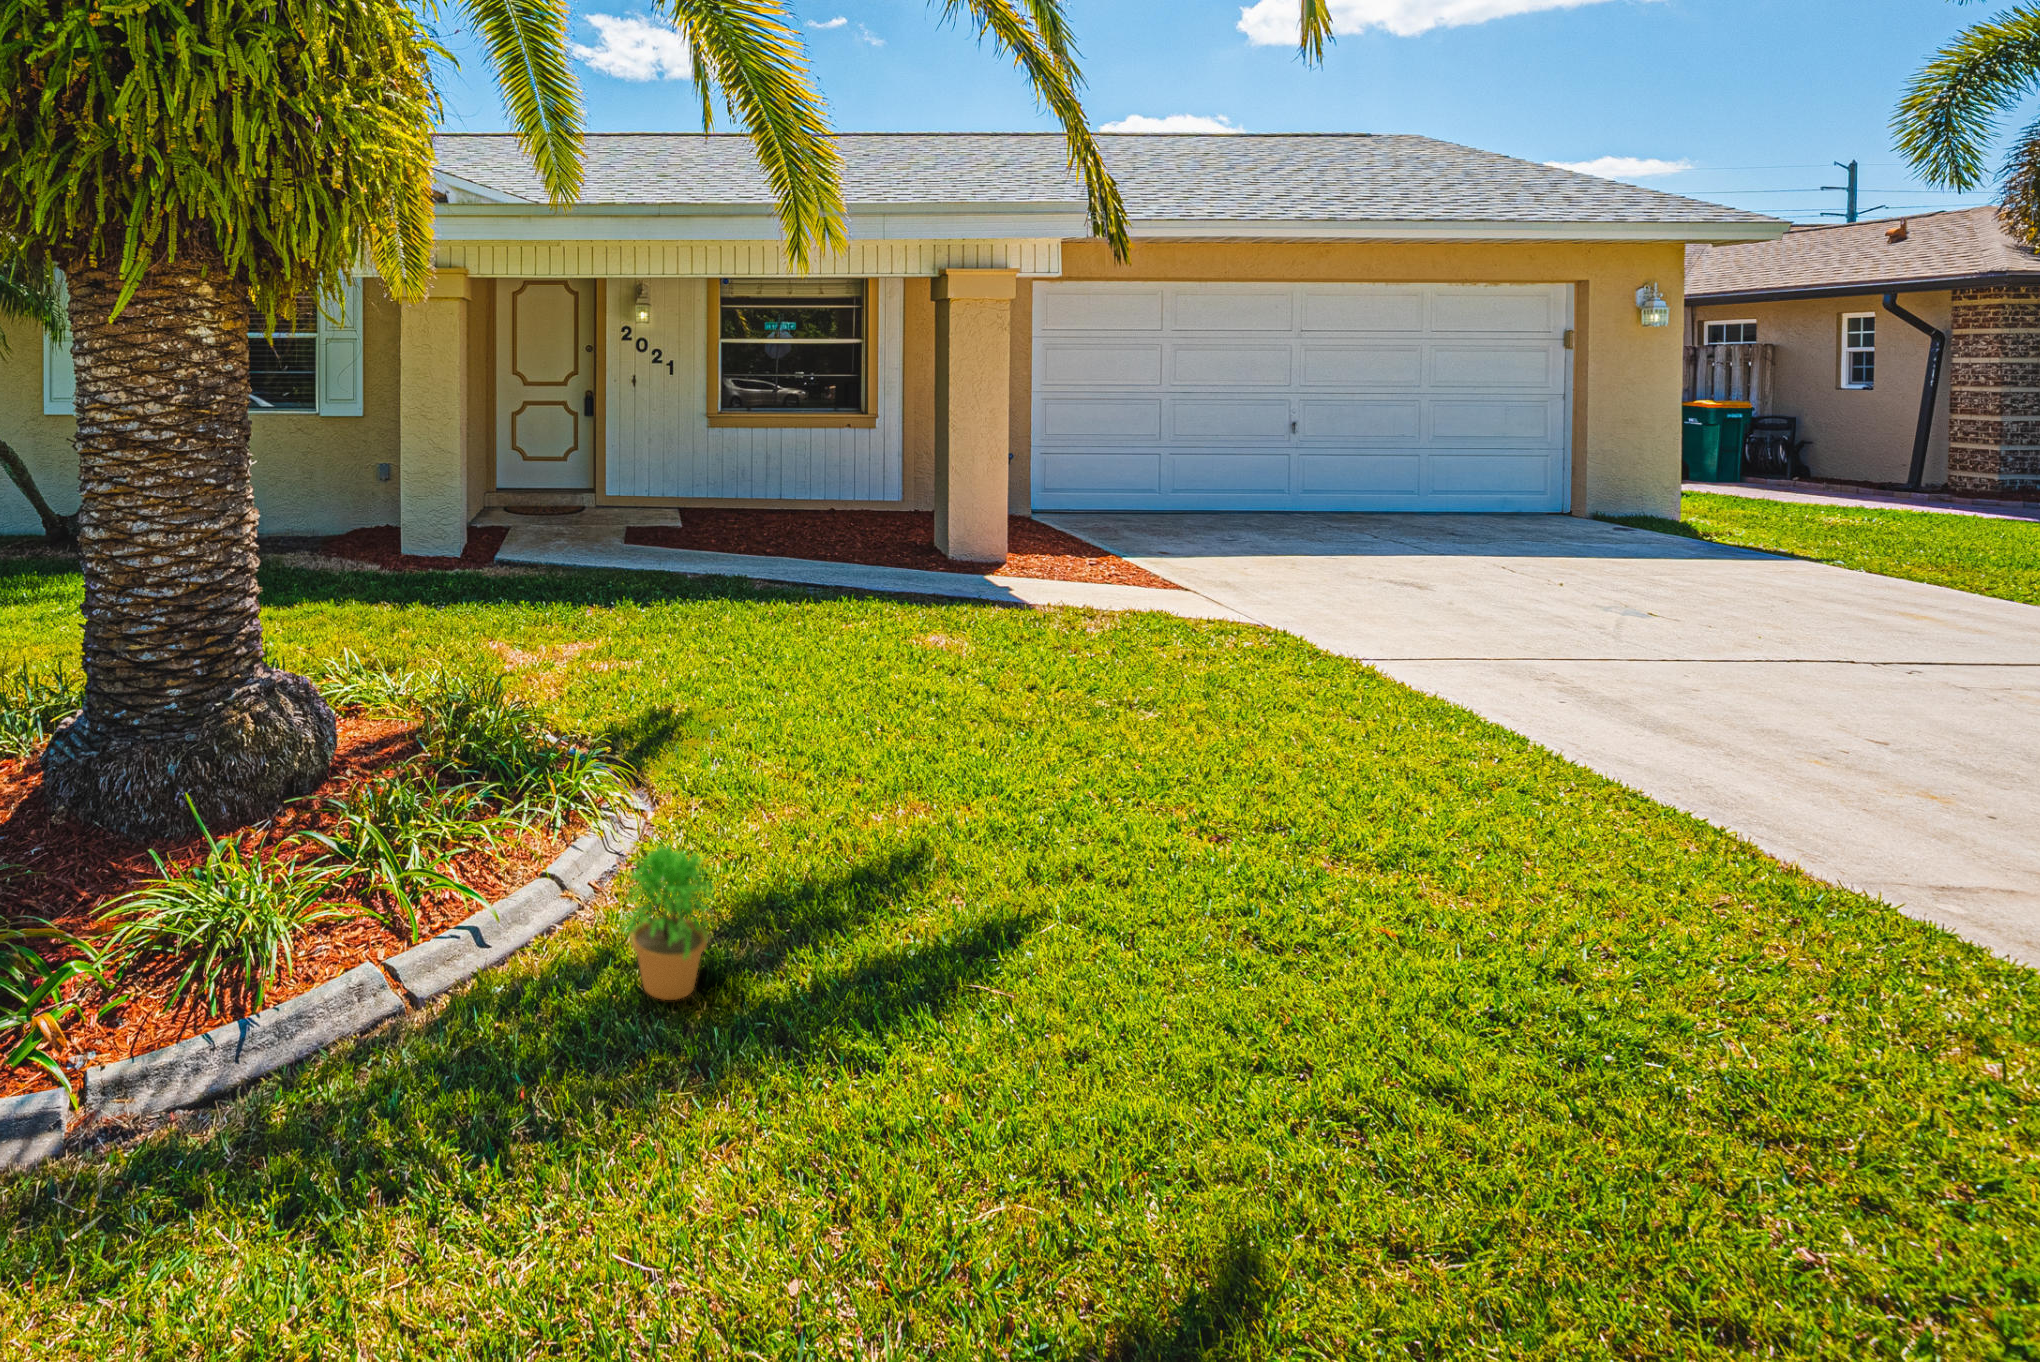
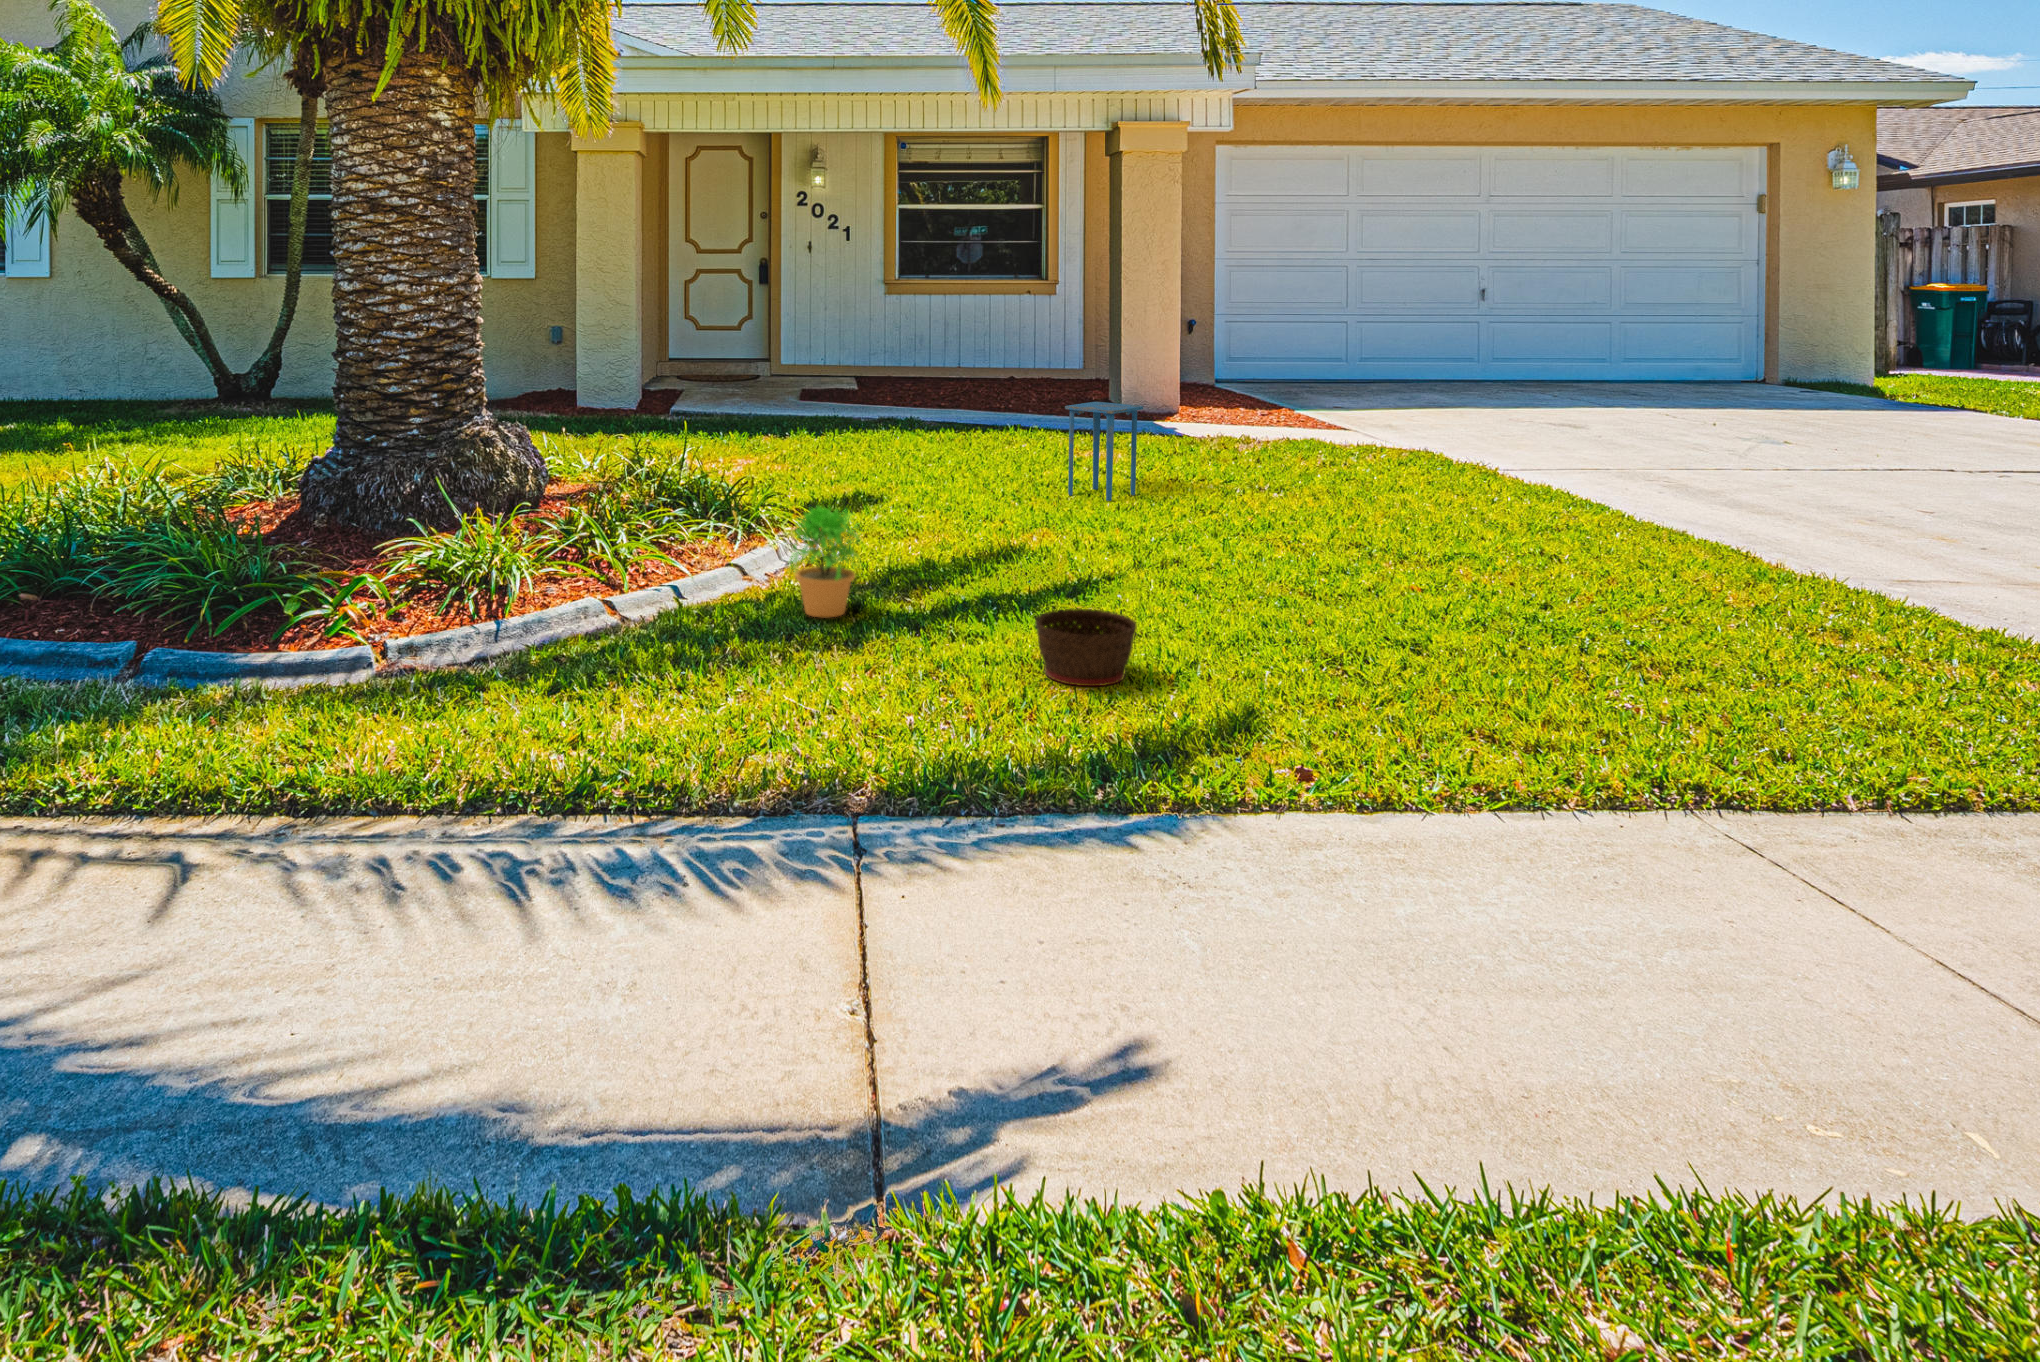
side table: none [935,613,1025,739] -> present [1065,402,1143,501]
basket: none [967,1051,1115,1206] -> present [1035,609,1137,686]

